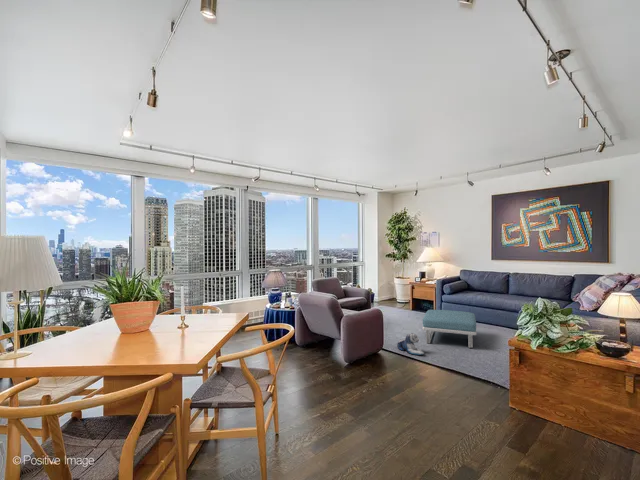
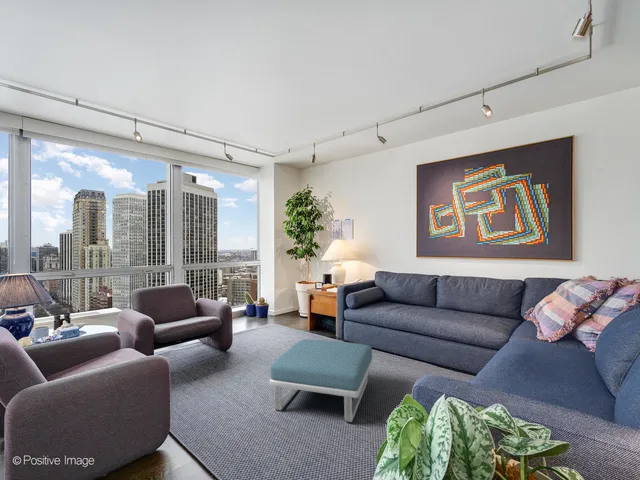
plush toy: present [397,333,424,355] -> none [206,401,243,455]

